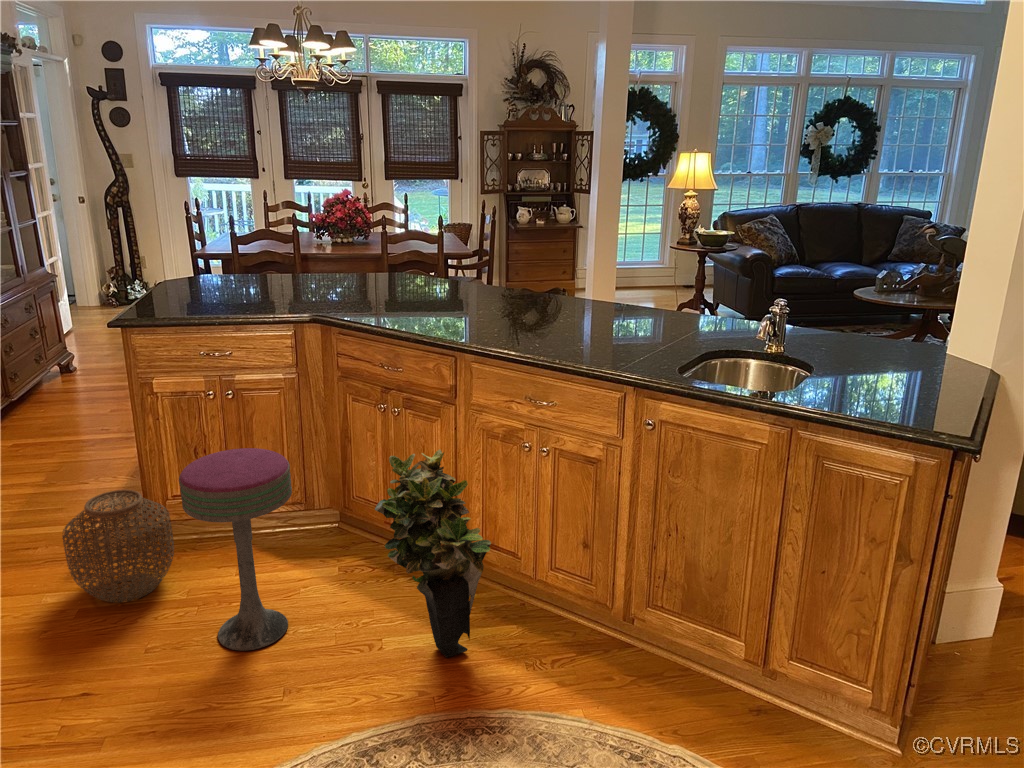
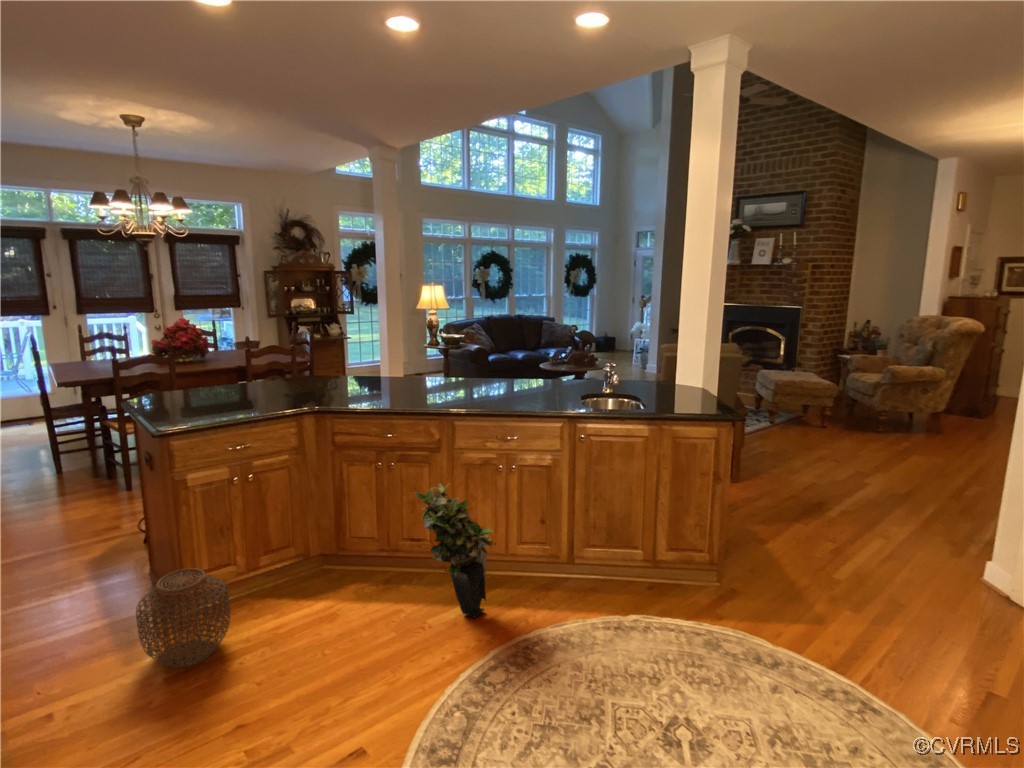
bar stool: present [179,448,292,651] -> none [279,506,360,662]

